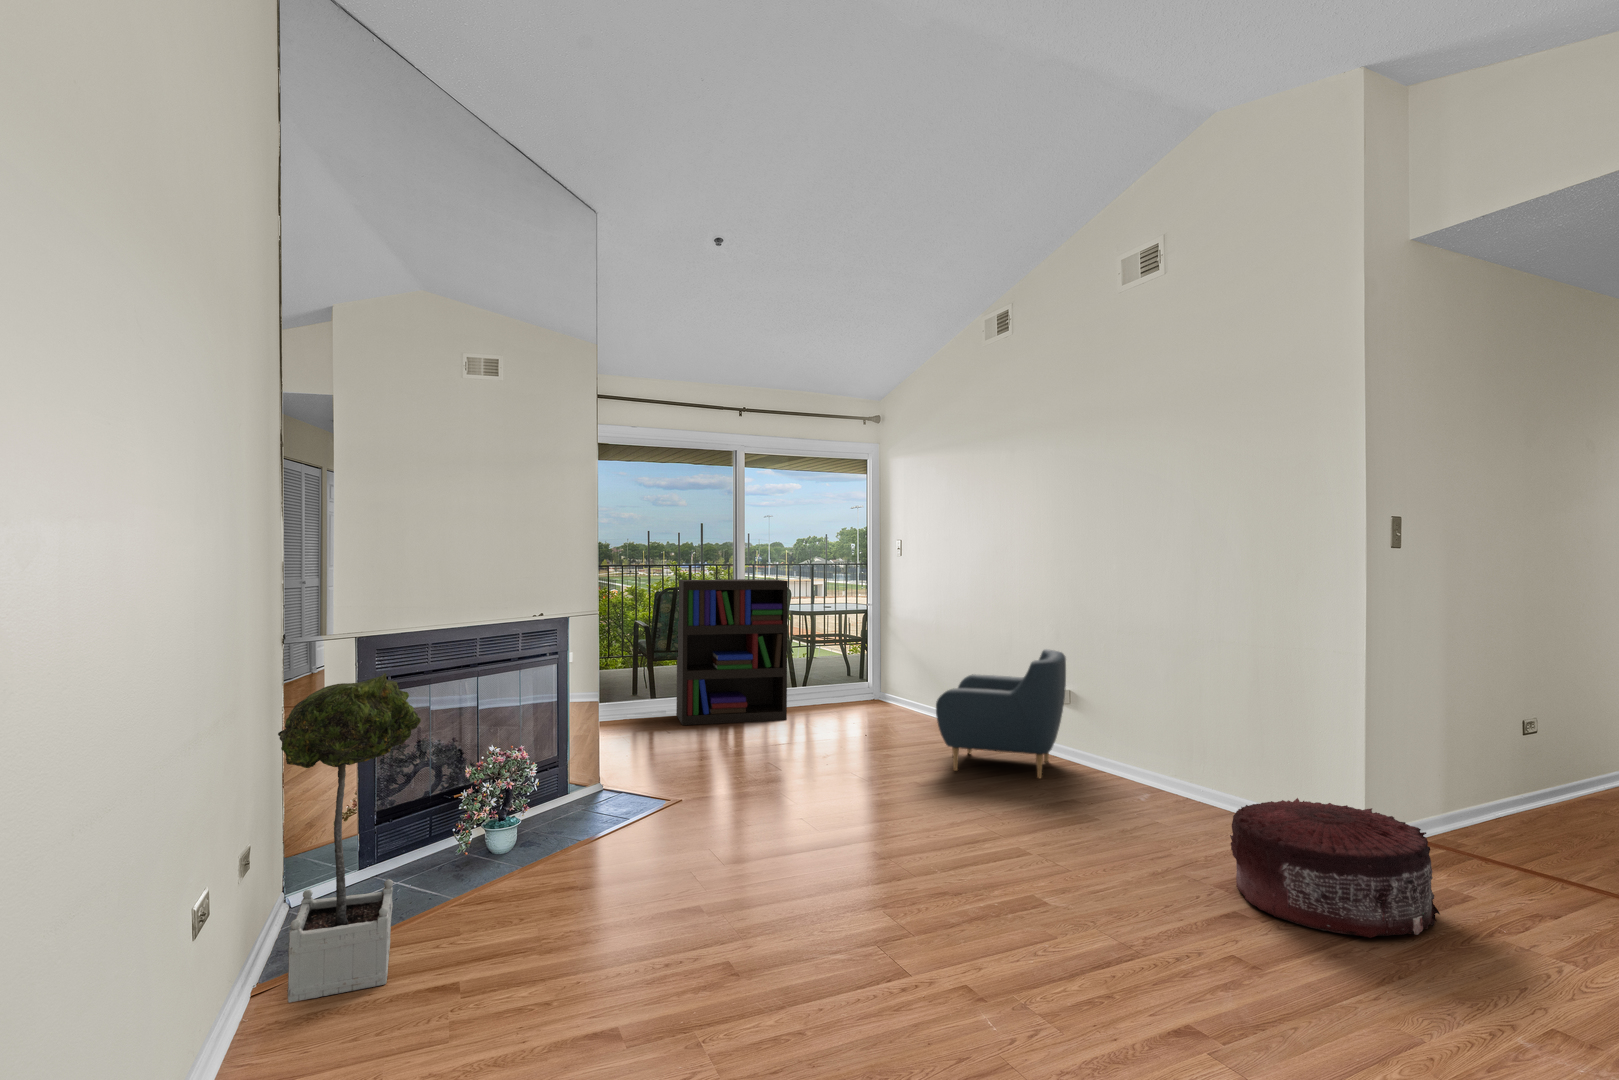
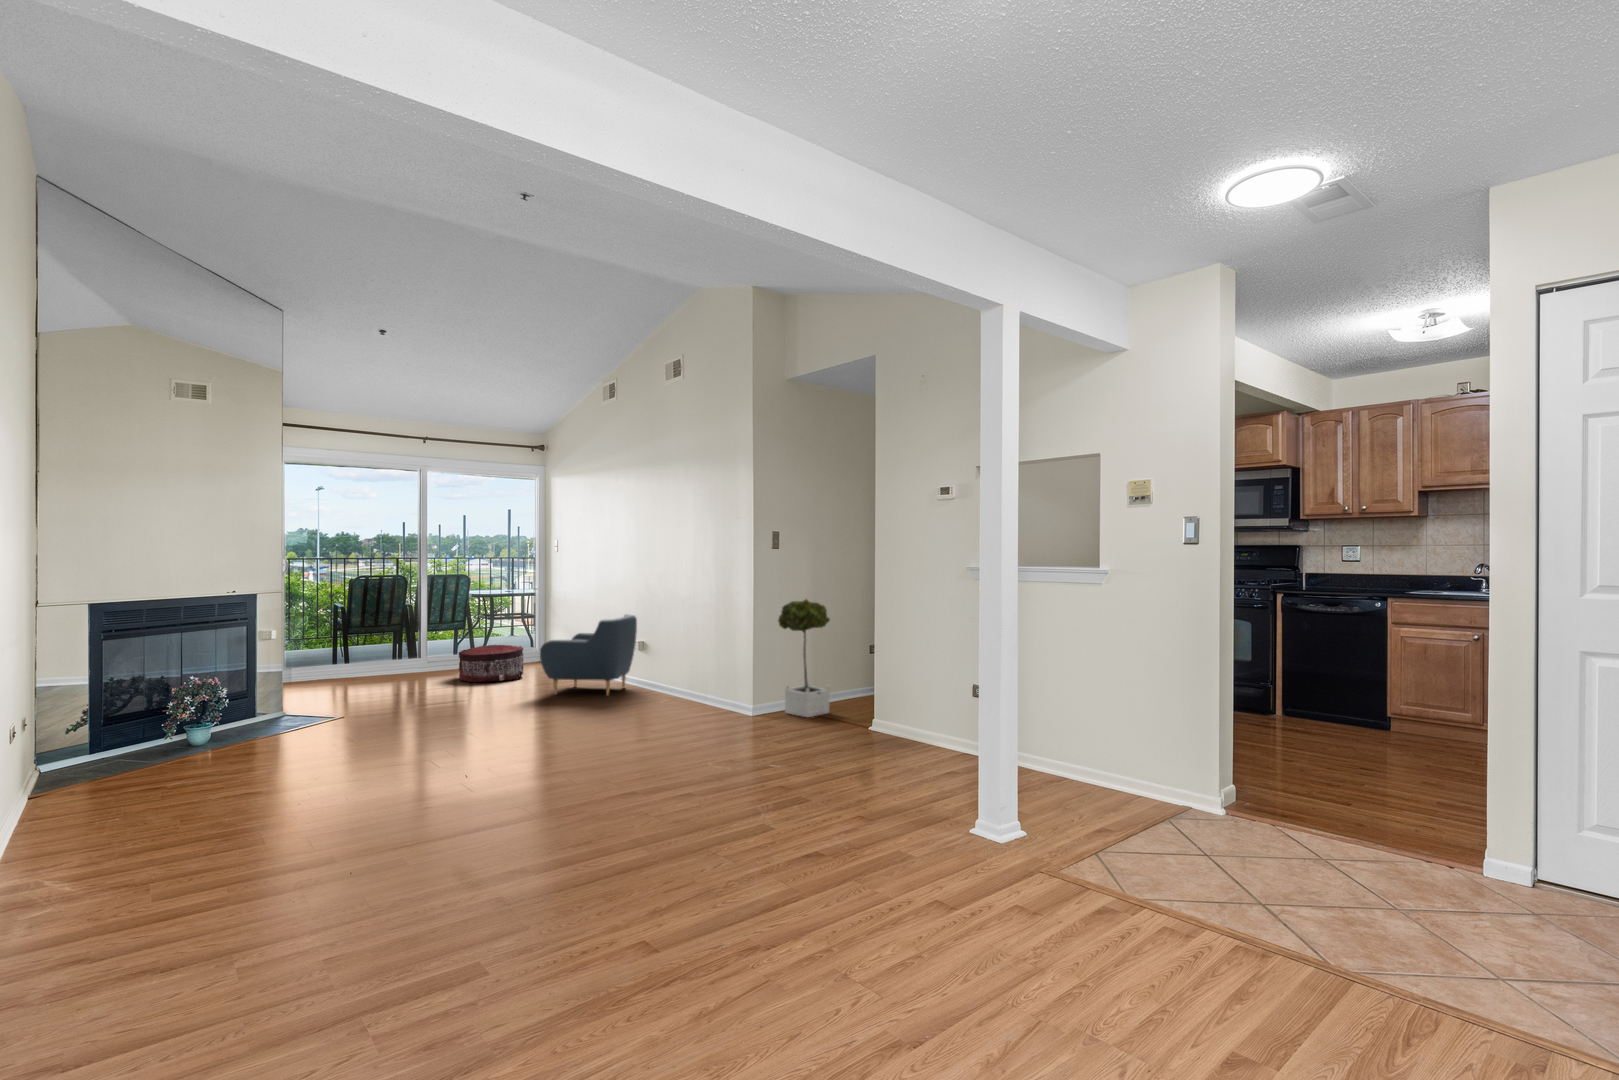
bookshelf: present [676,579,788,725] -> none [371,570,460,680]
potted tree: present [278,673,421,1003] -> present [778,599,830,717]
pouf: present [1230,798,1440,938] -> present [459,645,524,682]

